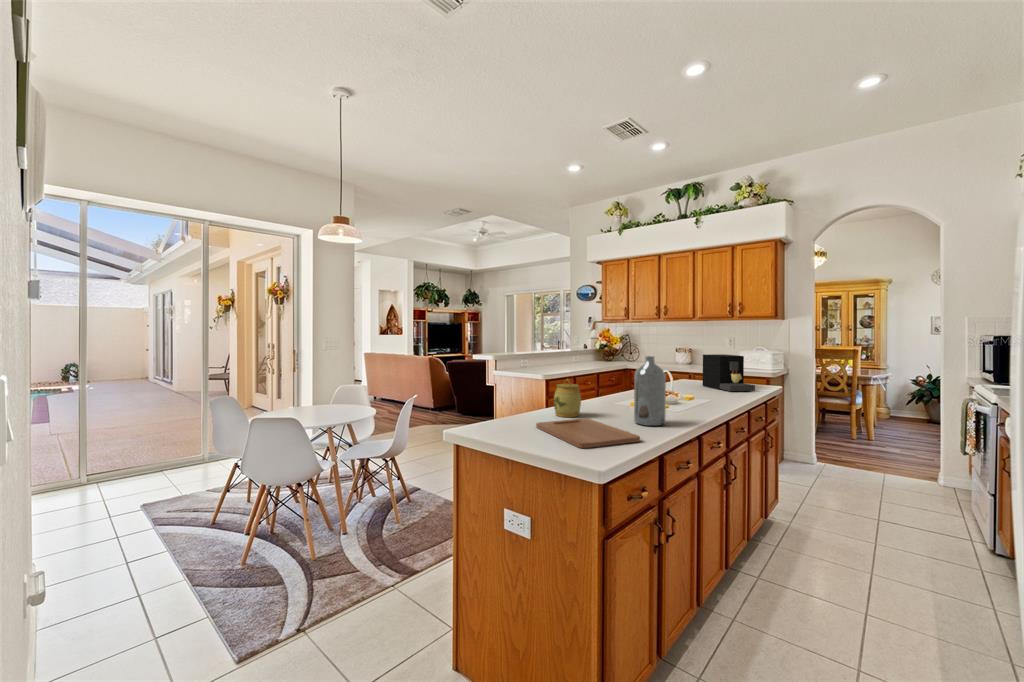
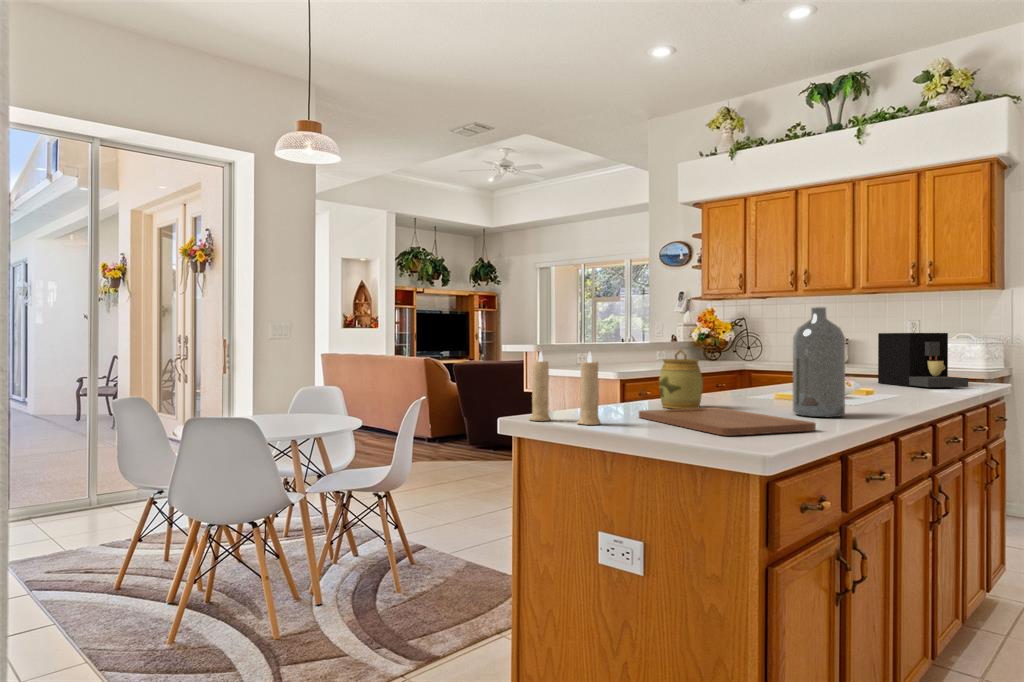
candle: none [465,386,509,437] -> present [530,352,601,425]

